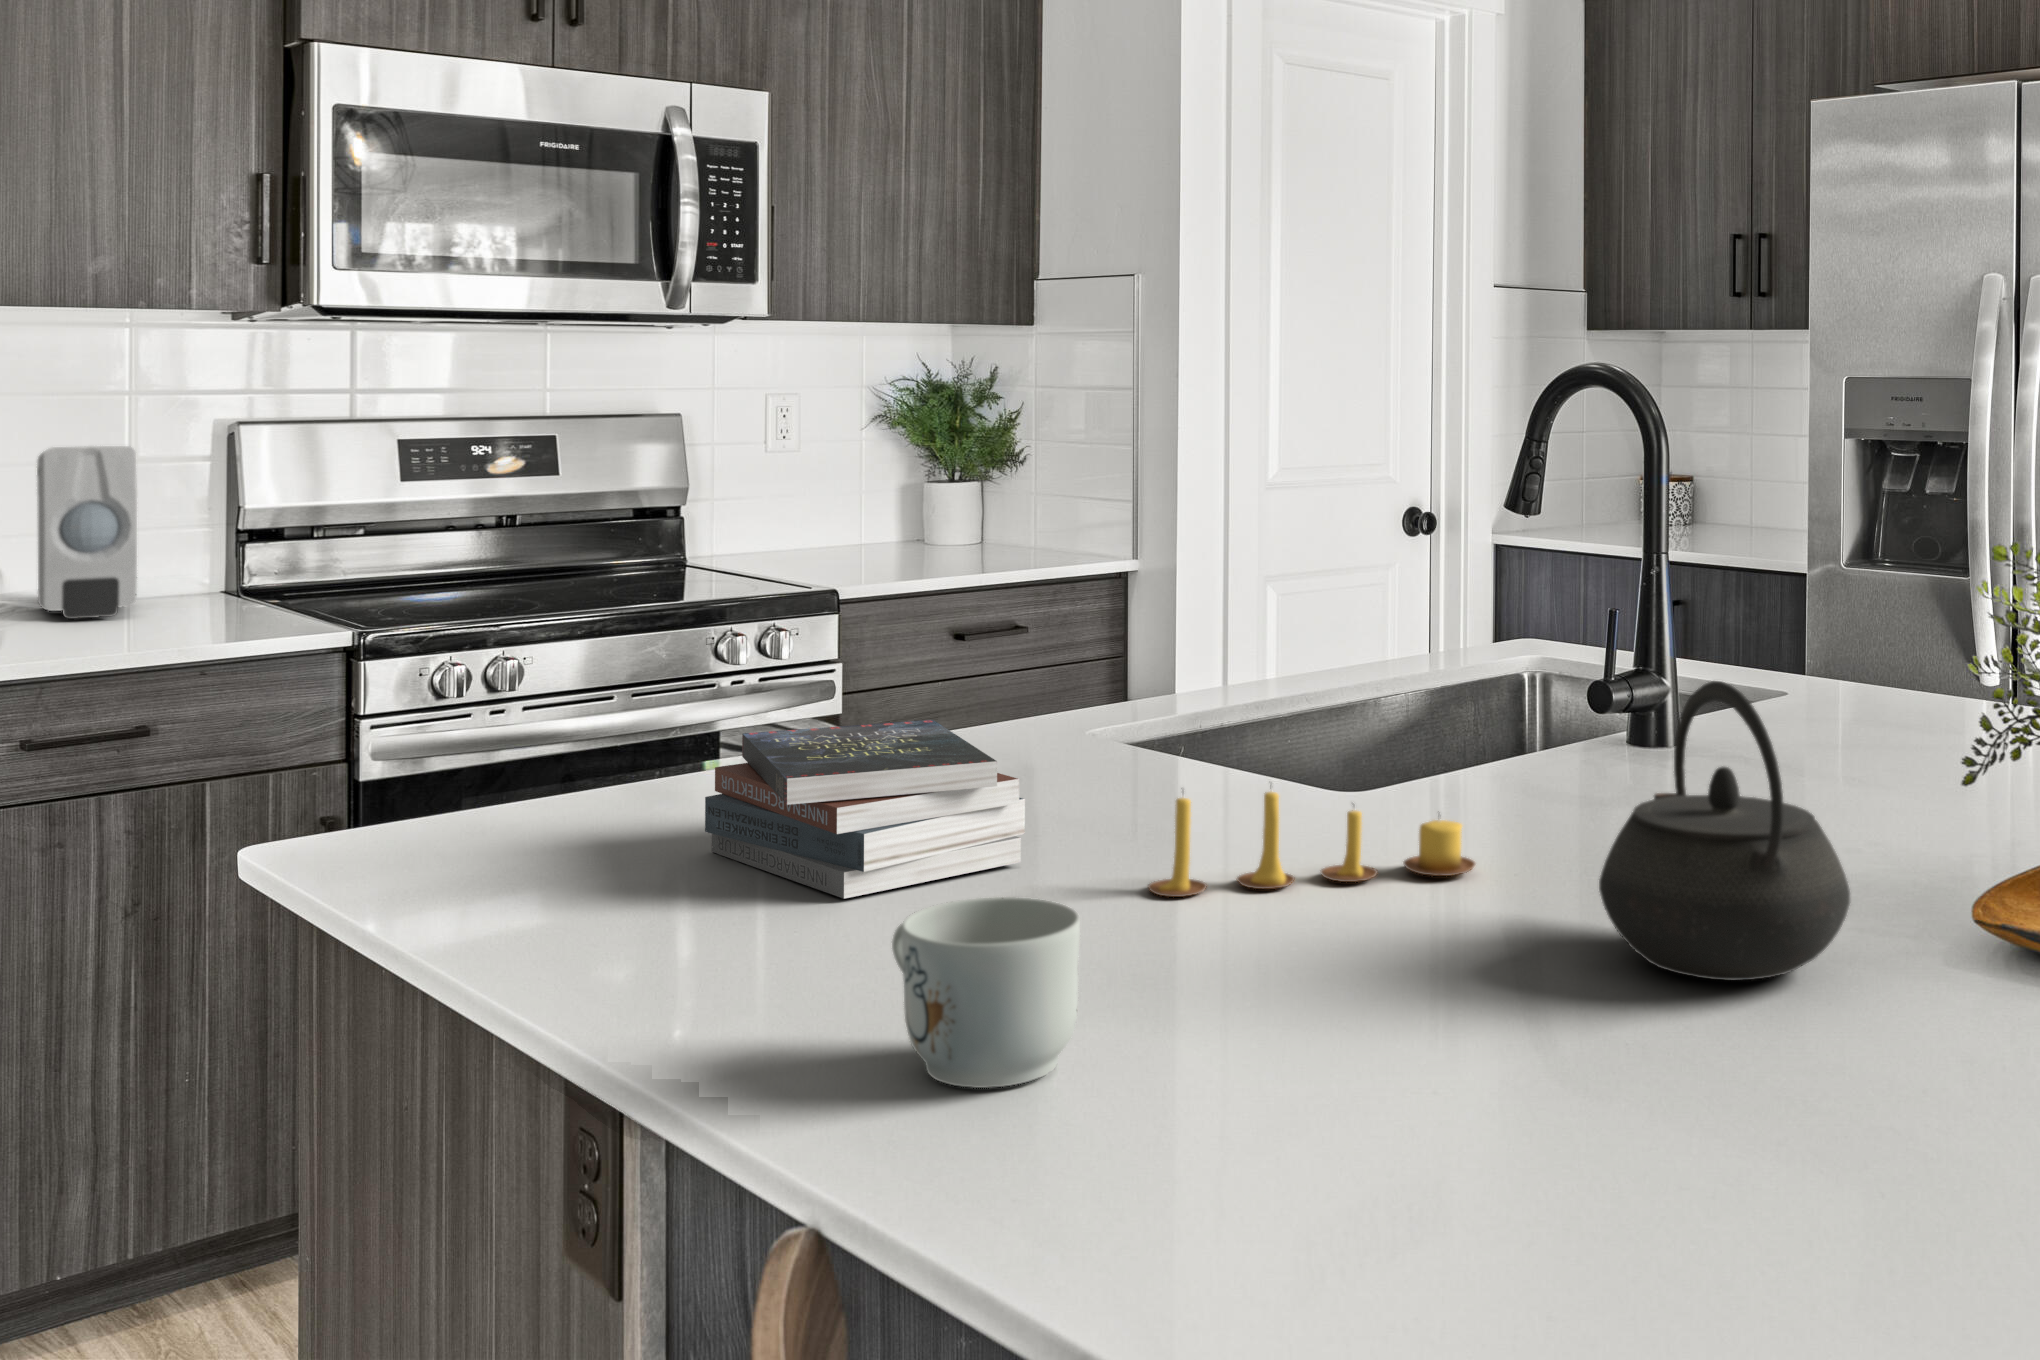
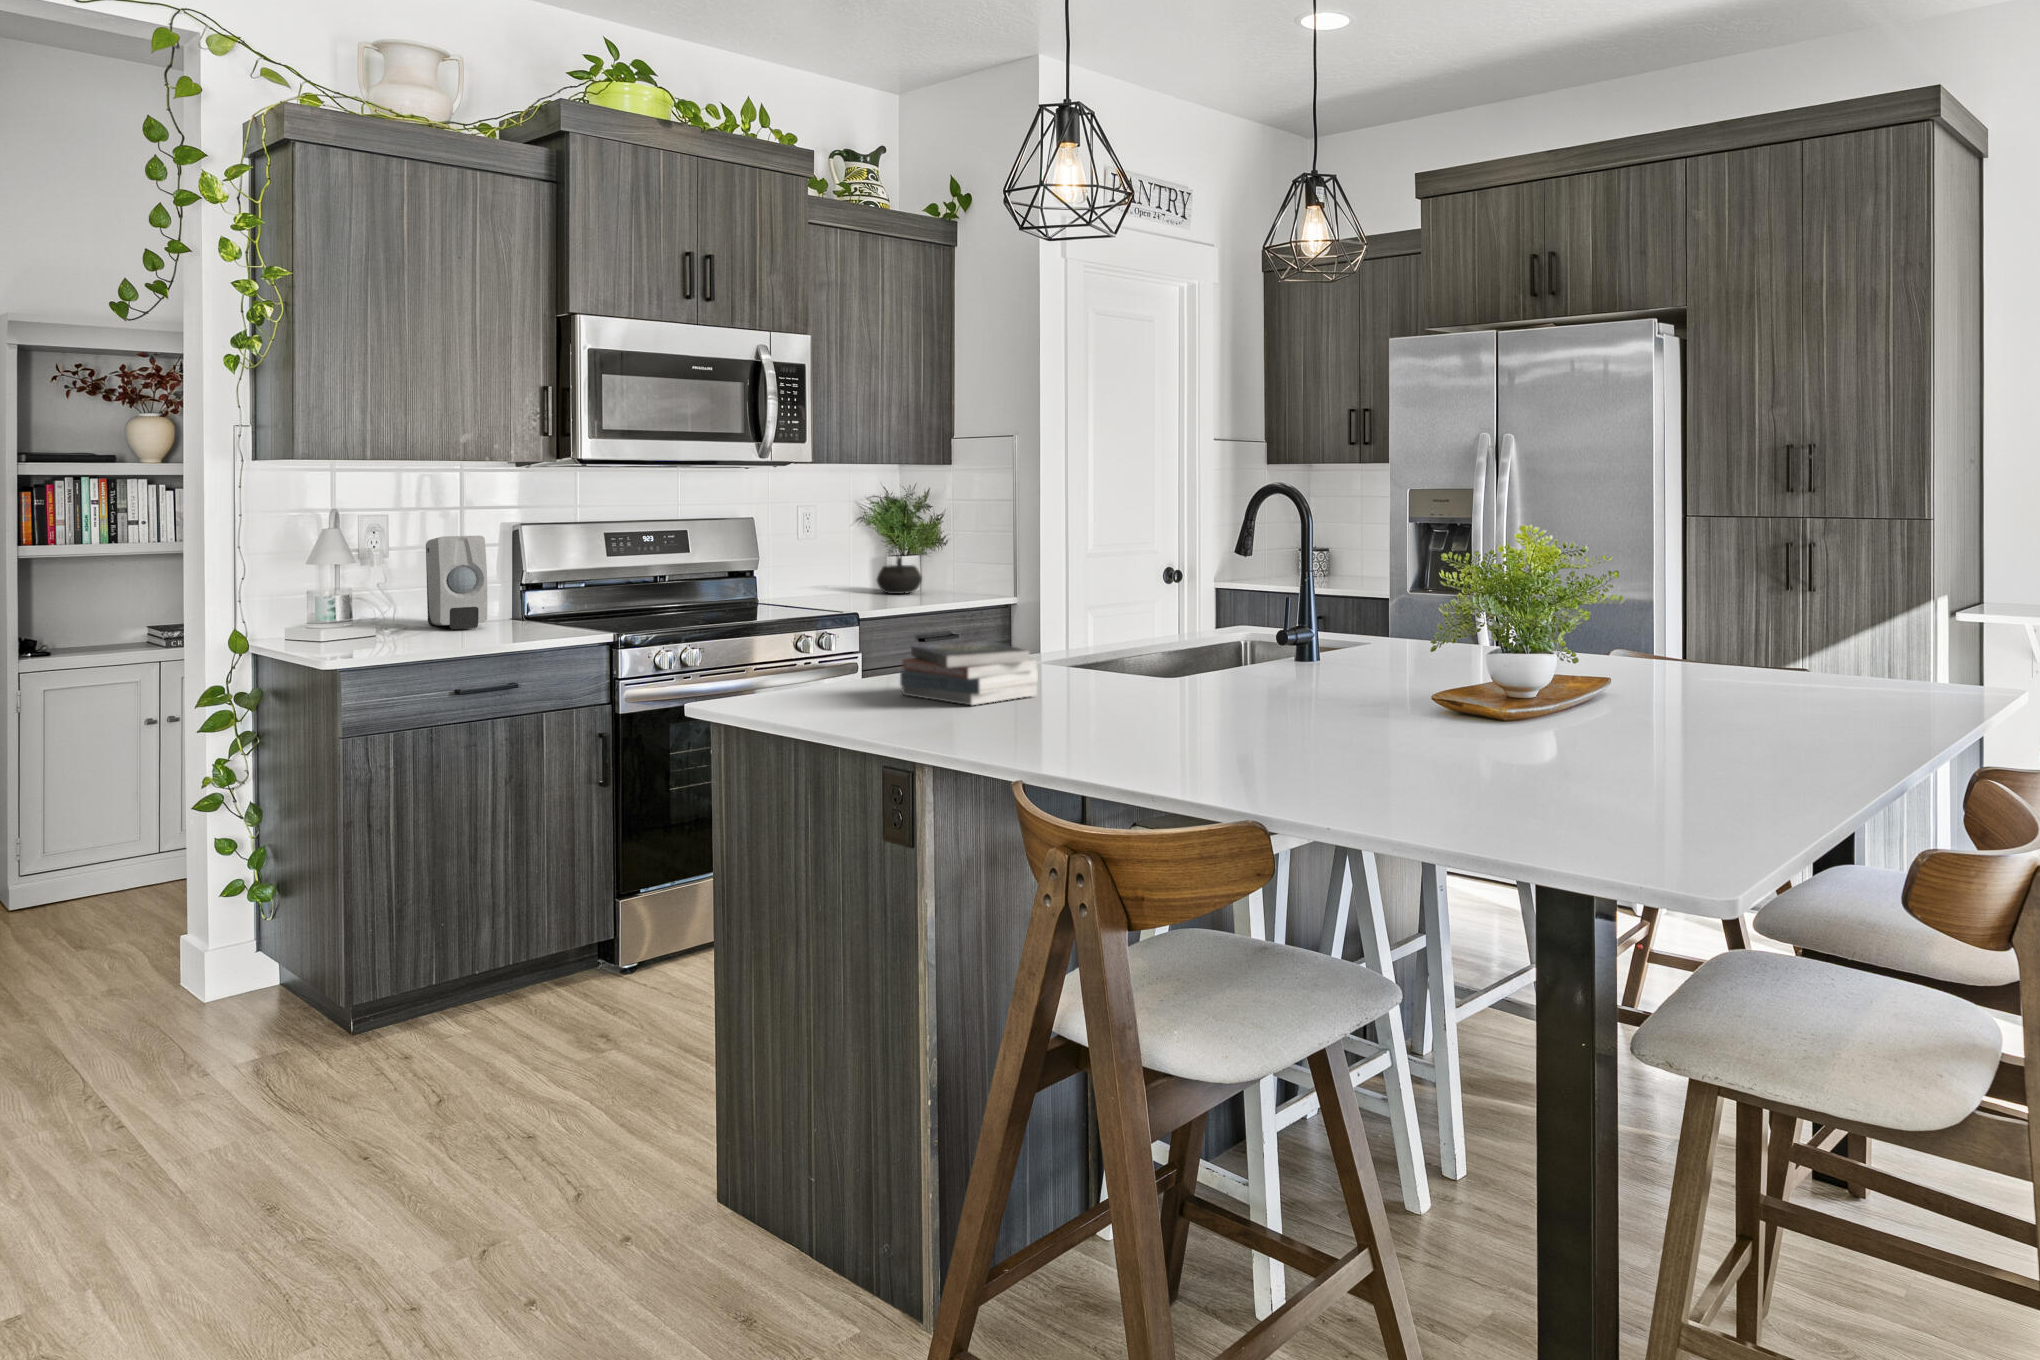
kettle: present [1599,681,1850,980] -> present [877,544,922,594]
candle: present [1148,788,1475,897] -> none [1094,657,1229,703]
mug: present [892,897,1080,1088] -> none [1020,683,1093,744]

